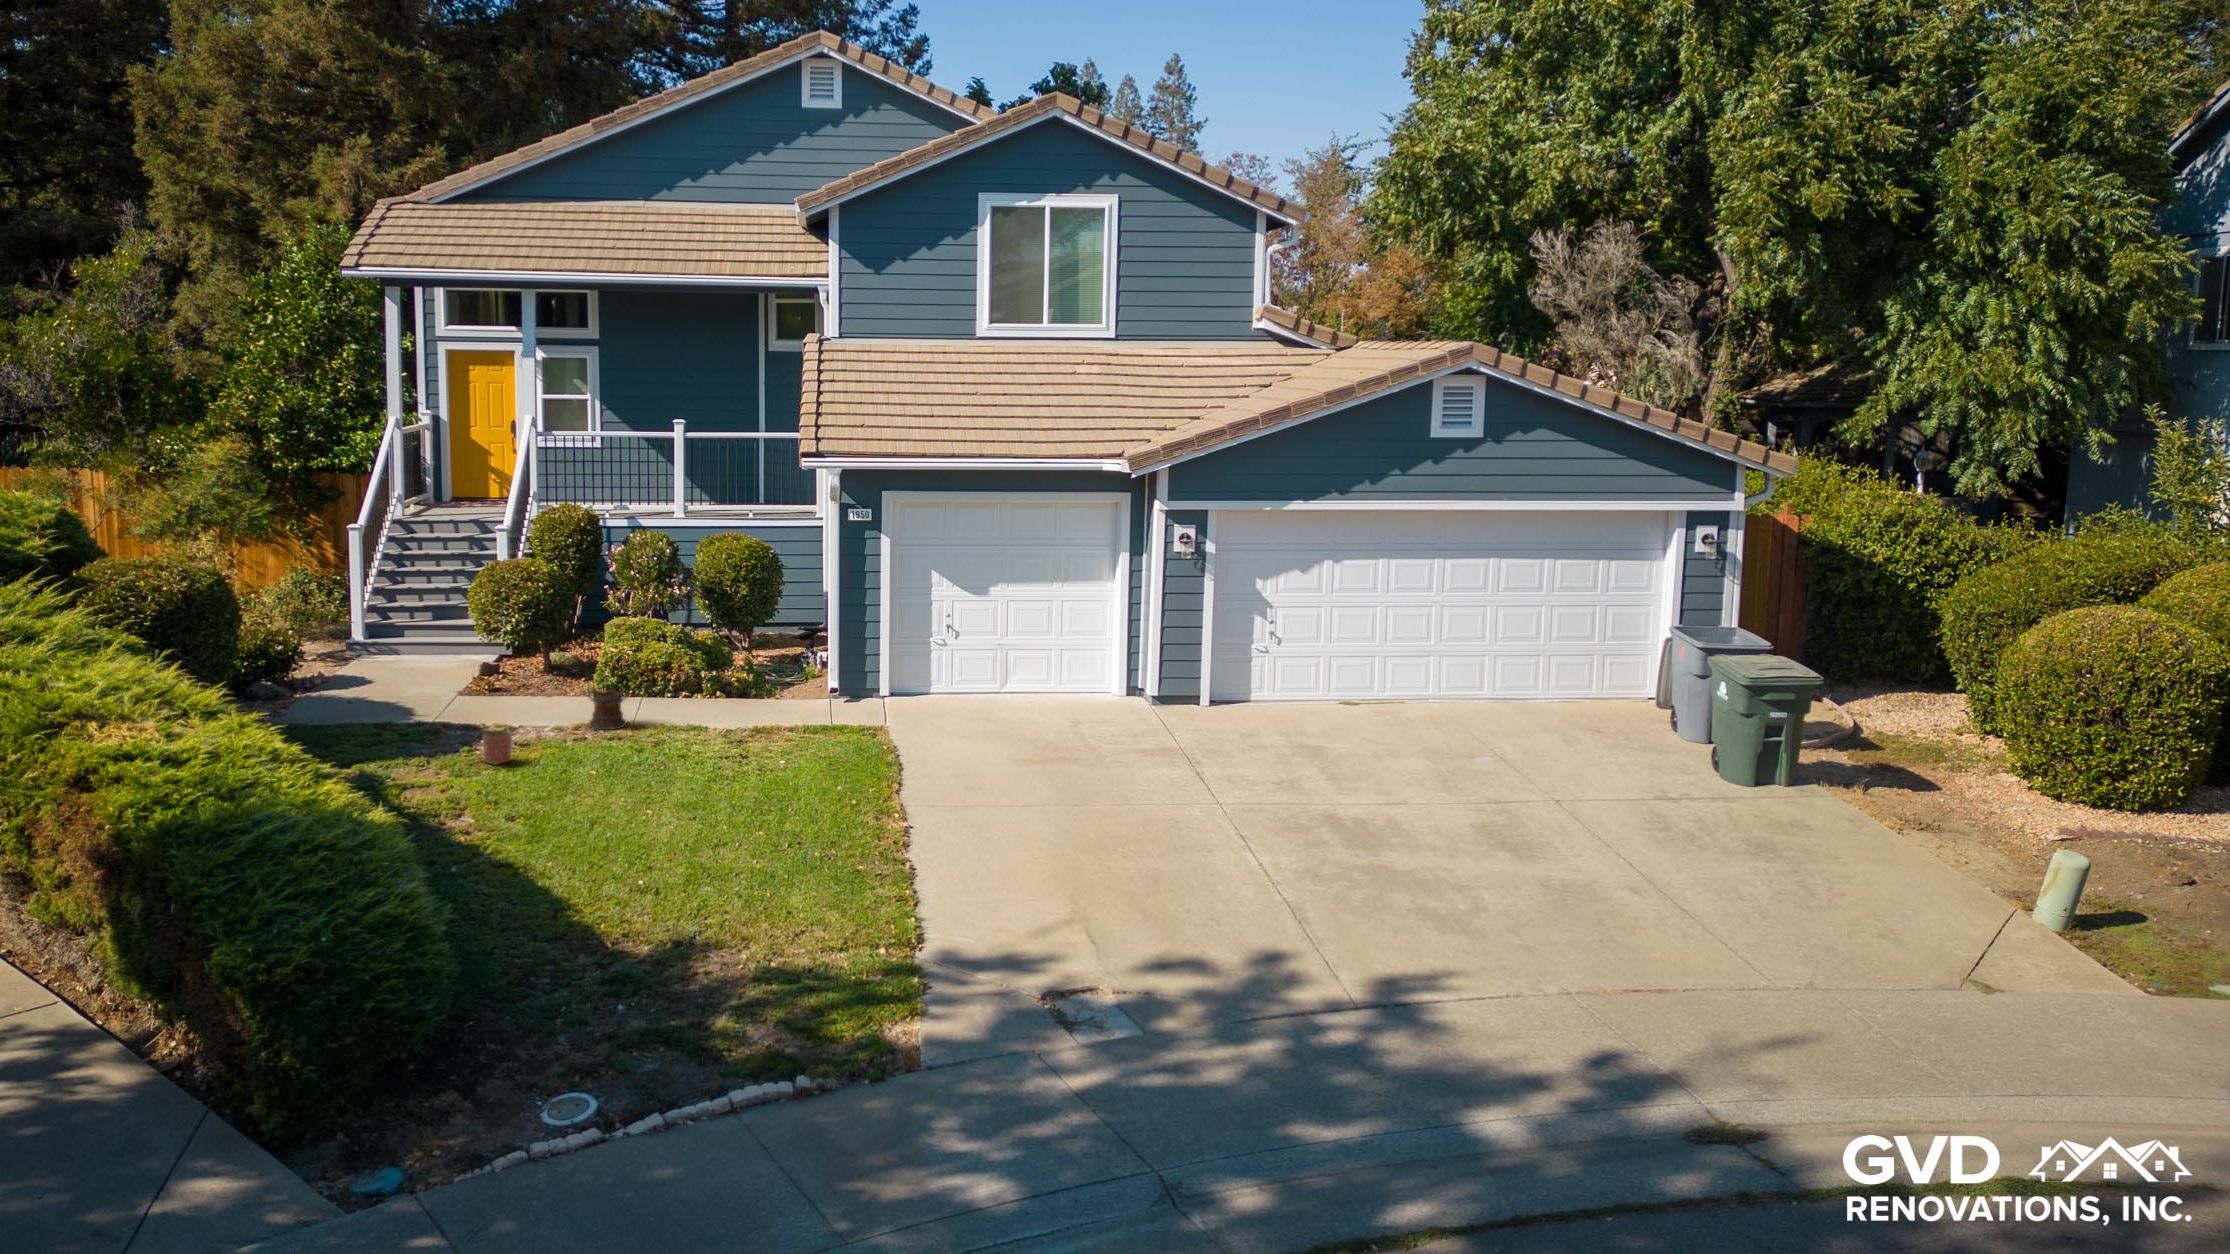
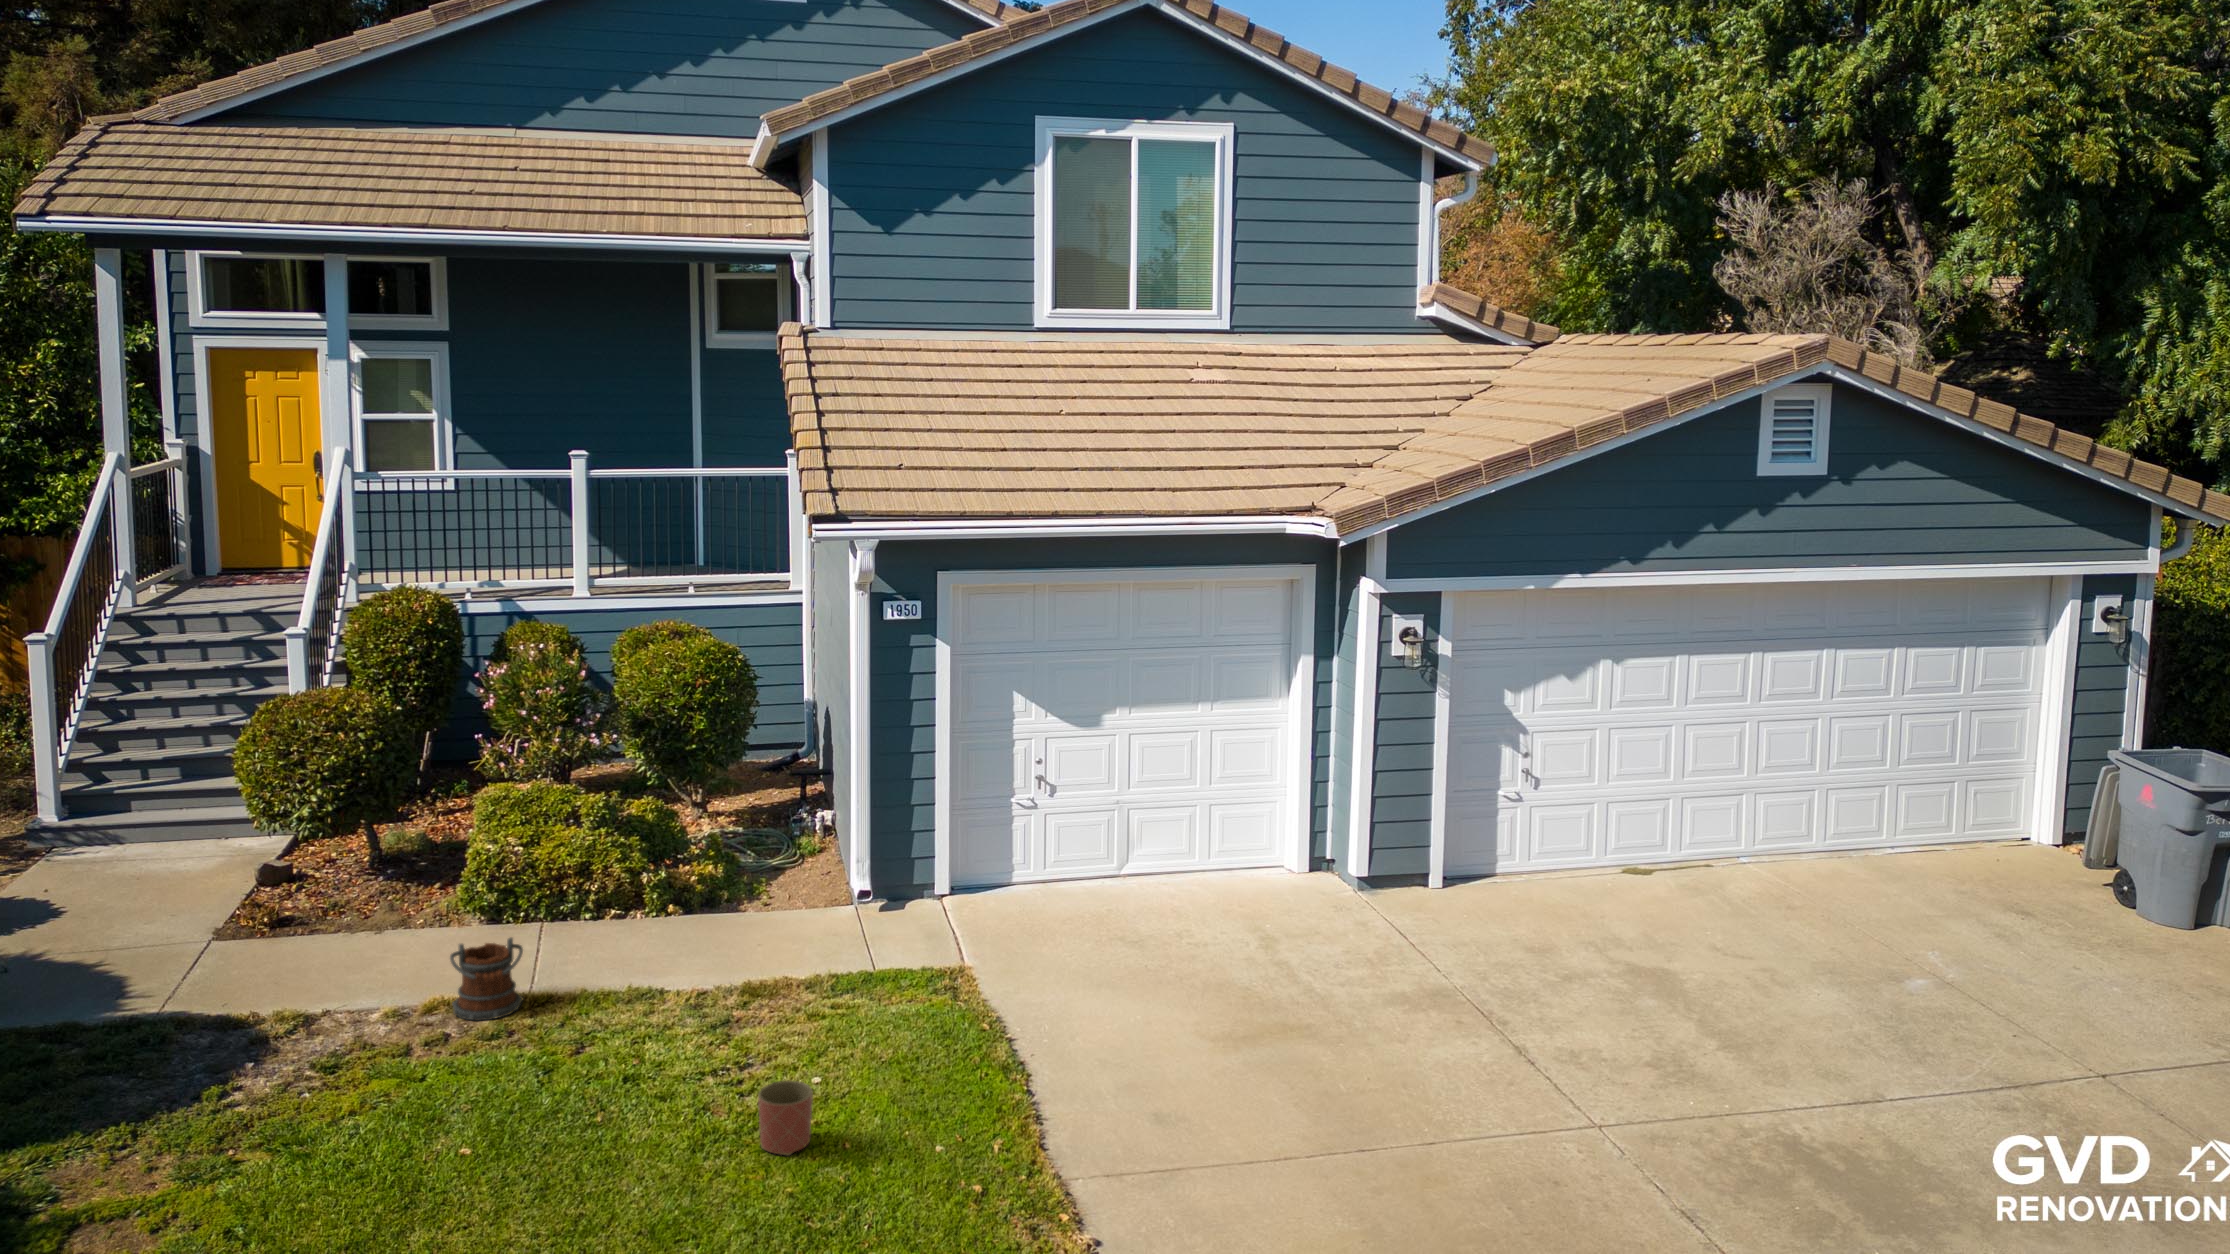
planter: present [483,730,512,765] -> present [758,1080,813,1155]

